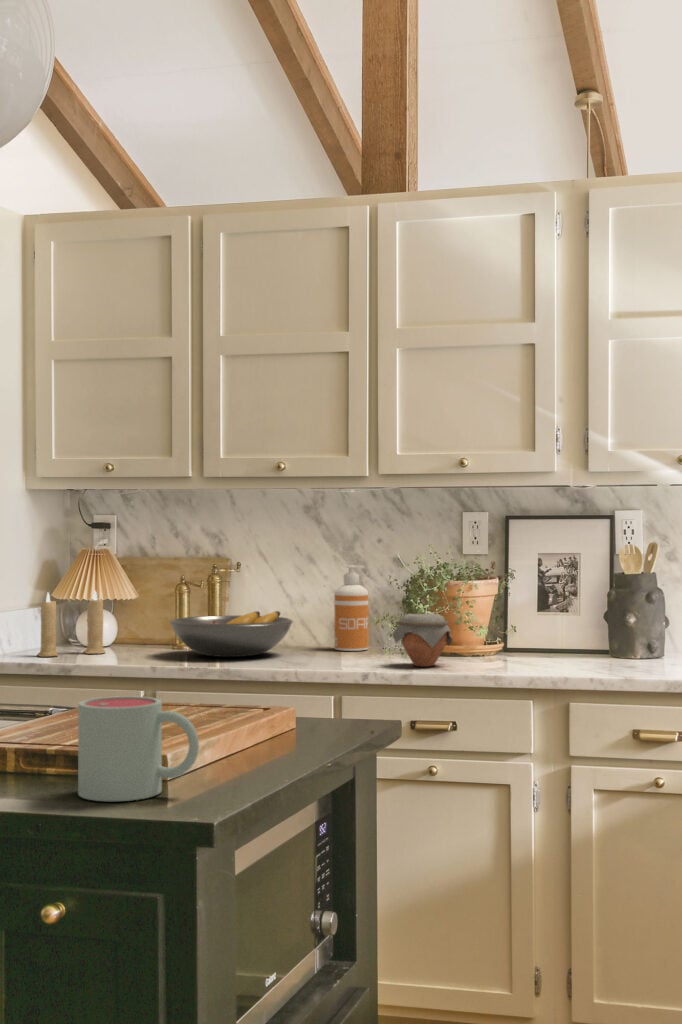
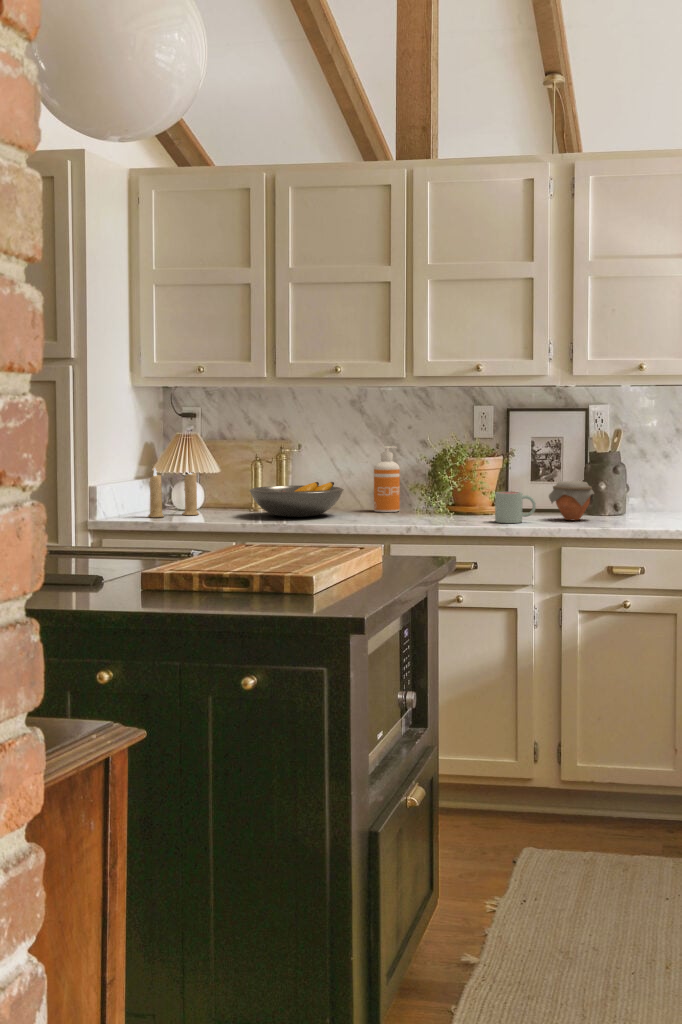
jar: present [392,613,452,667] -> present [549,481,594,520]
mug: present [78,696,199,801] -> present [495,492,536,523]

